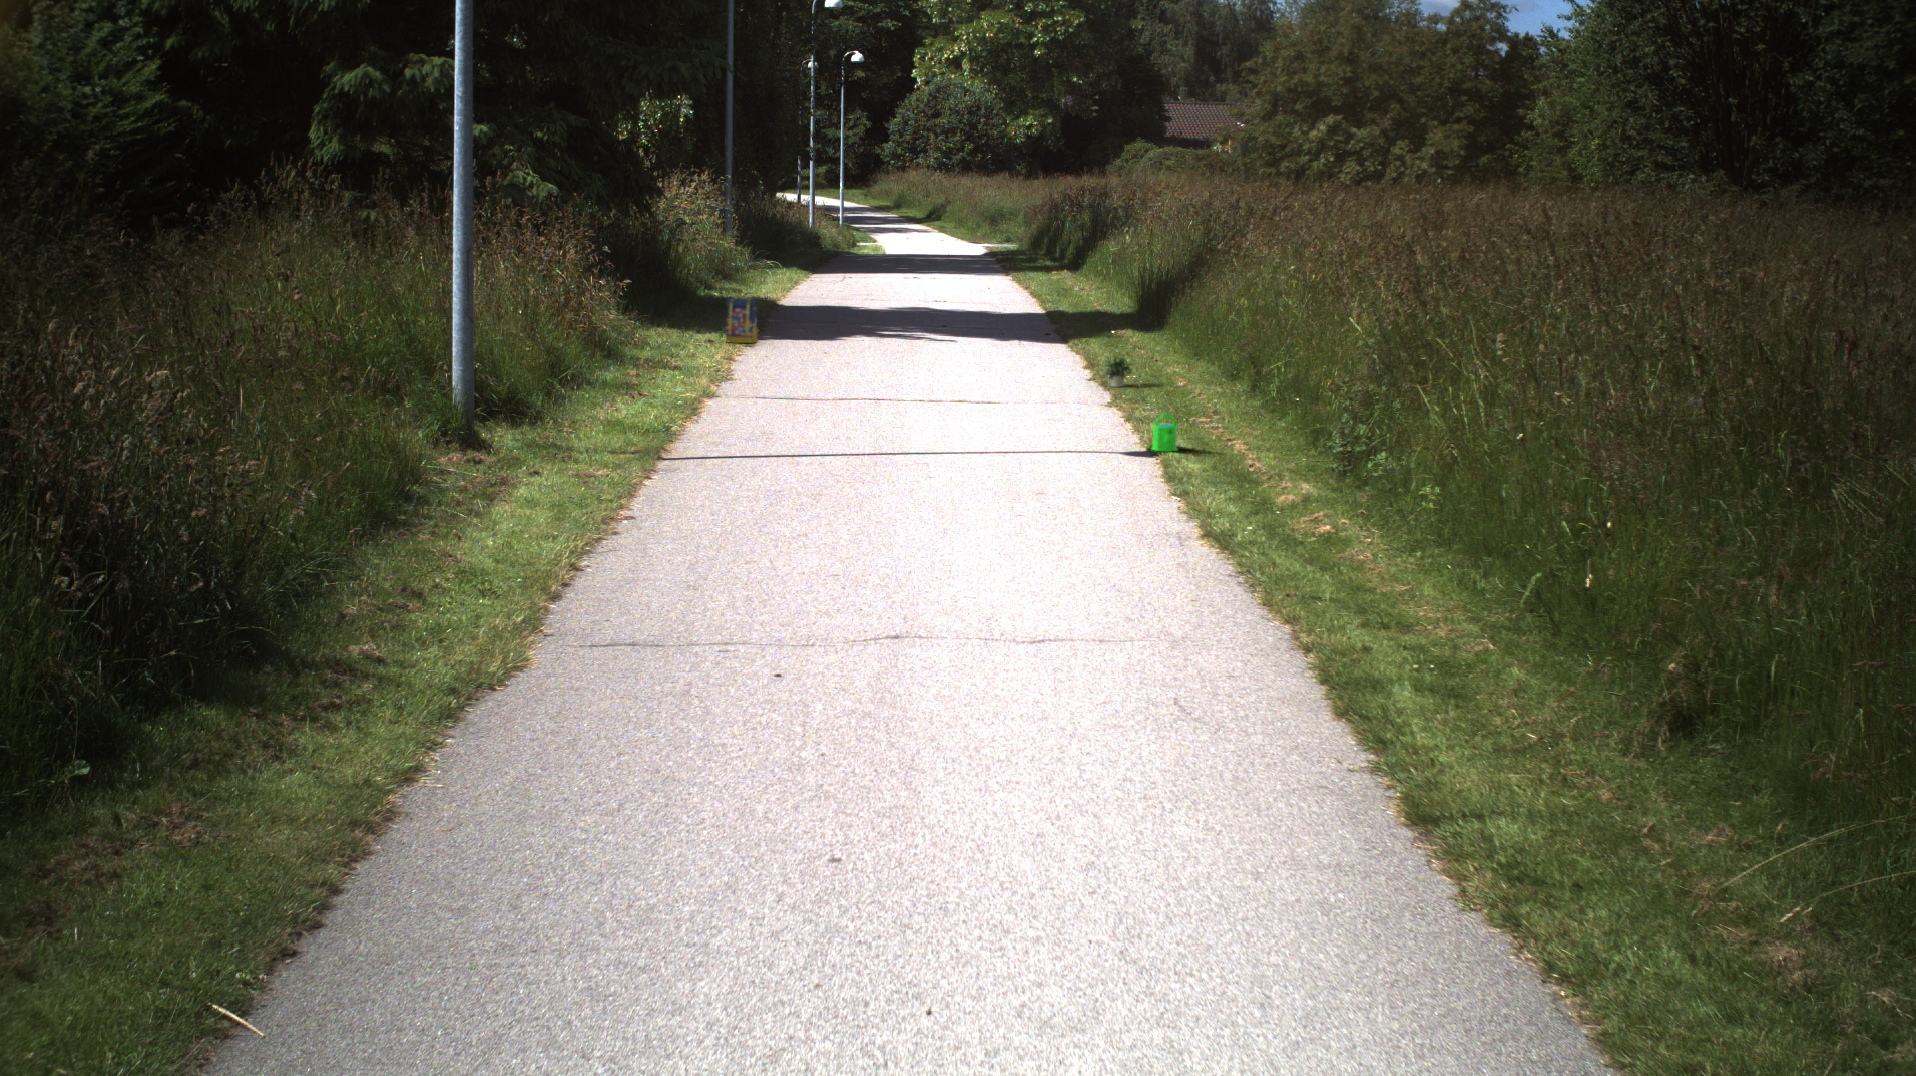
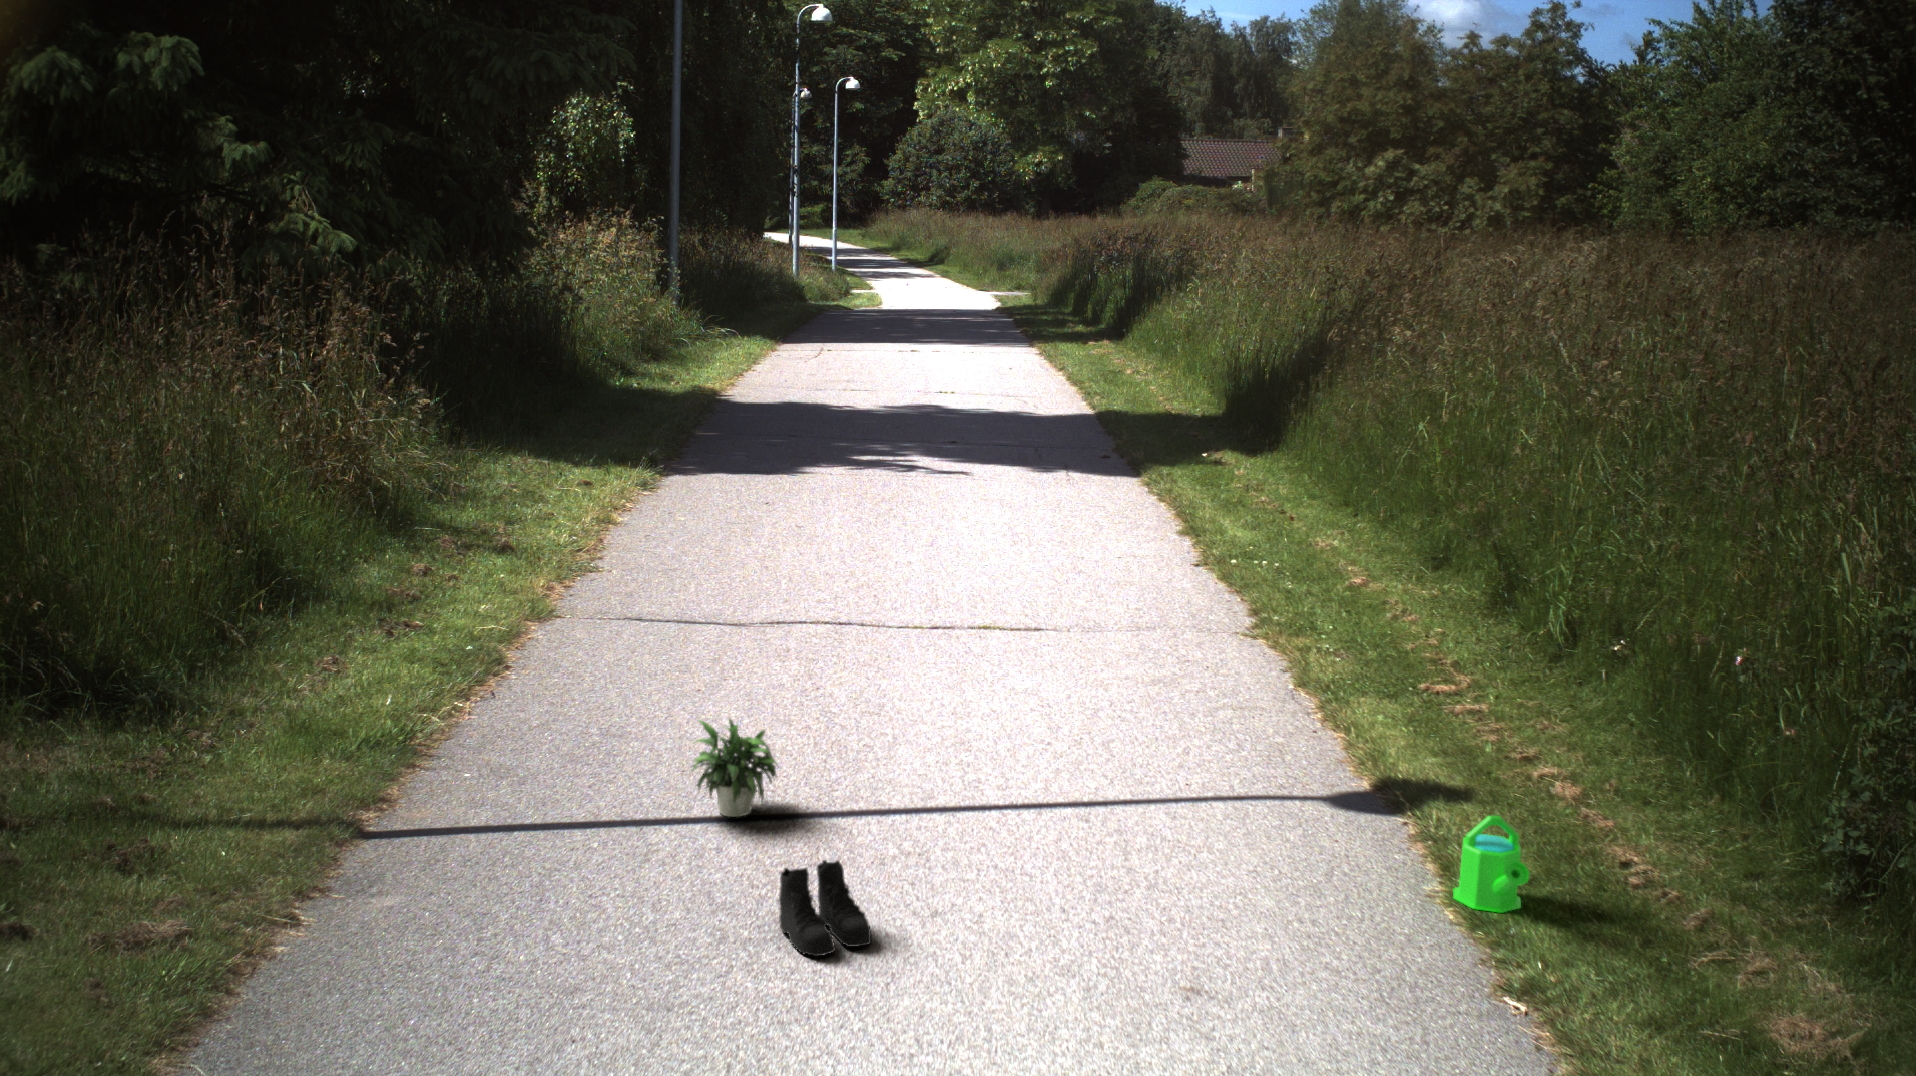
backpack: present [726,299,757,343] -> none [606,417,658,488]
potted plant: present [1104,356,1132,387] -> present [692,719,778,817]
boots: none [874,423,911,455] -> present [779,860,871,956]

